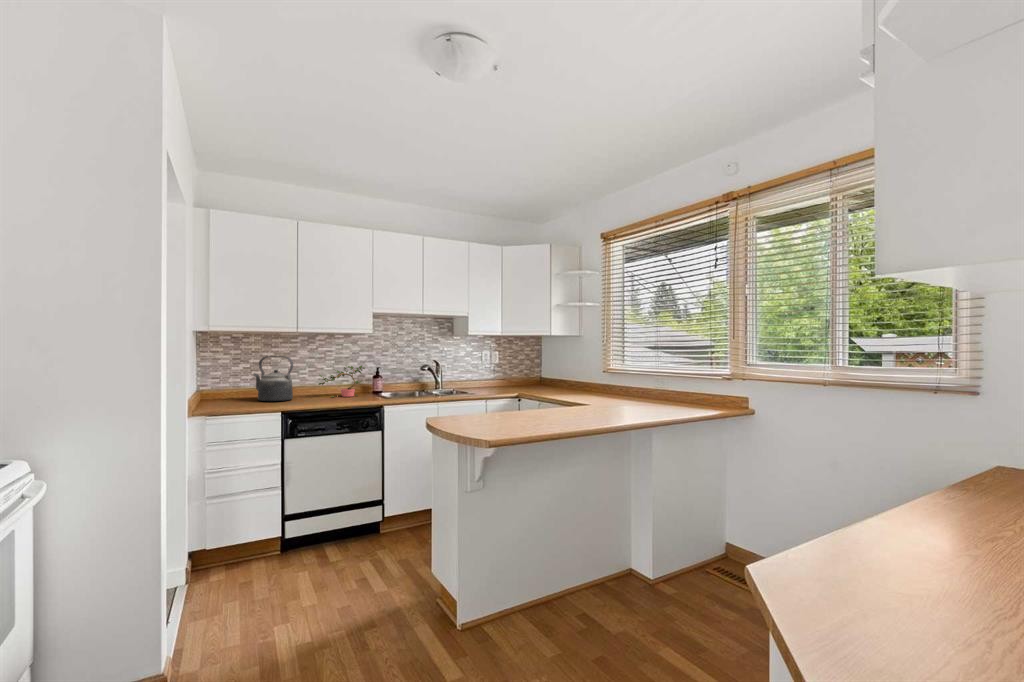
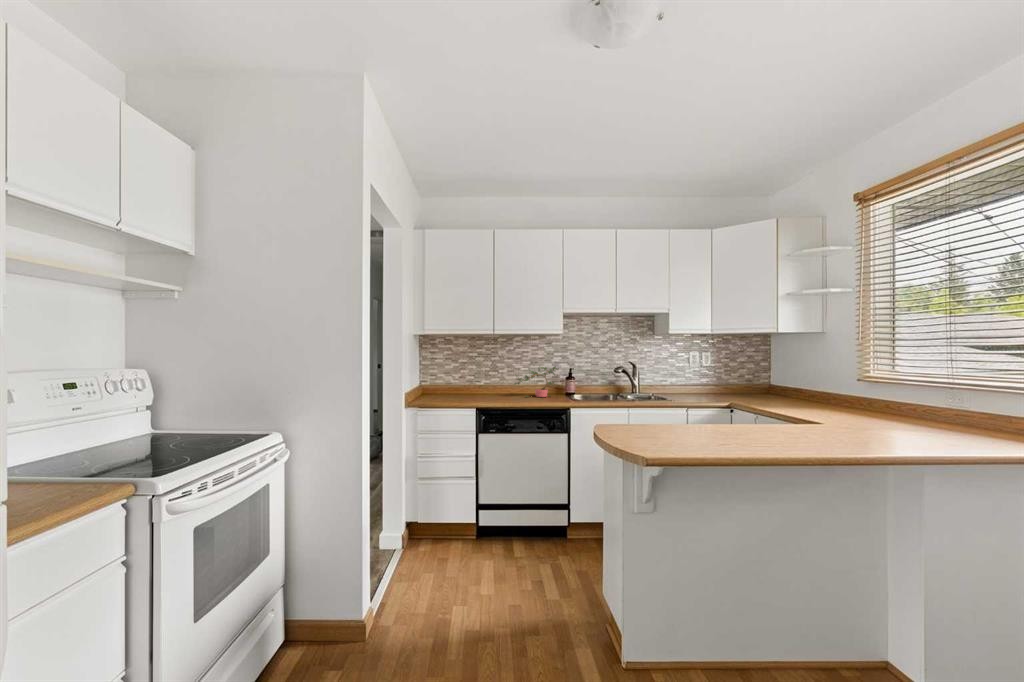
kettle: present [254,356,293,401] -> none [459,357,491,398]

